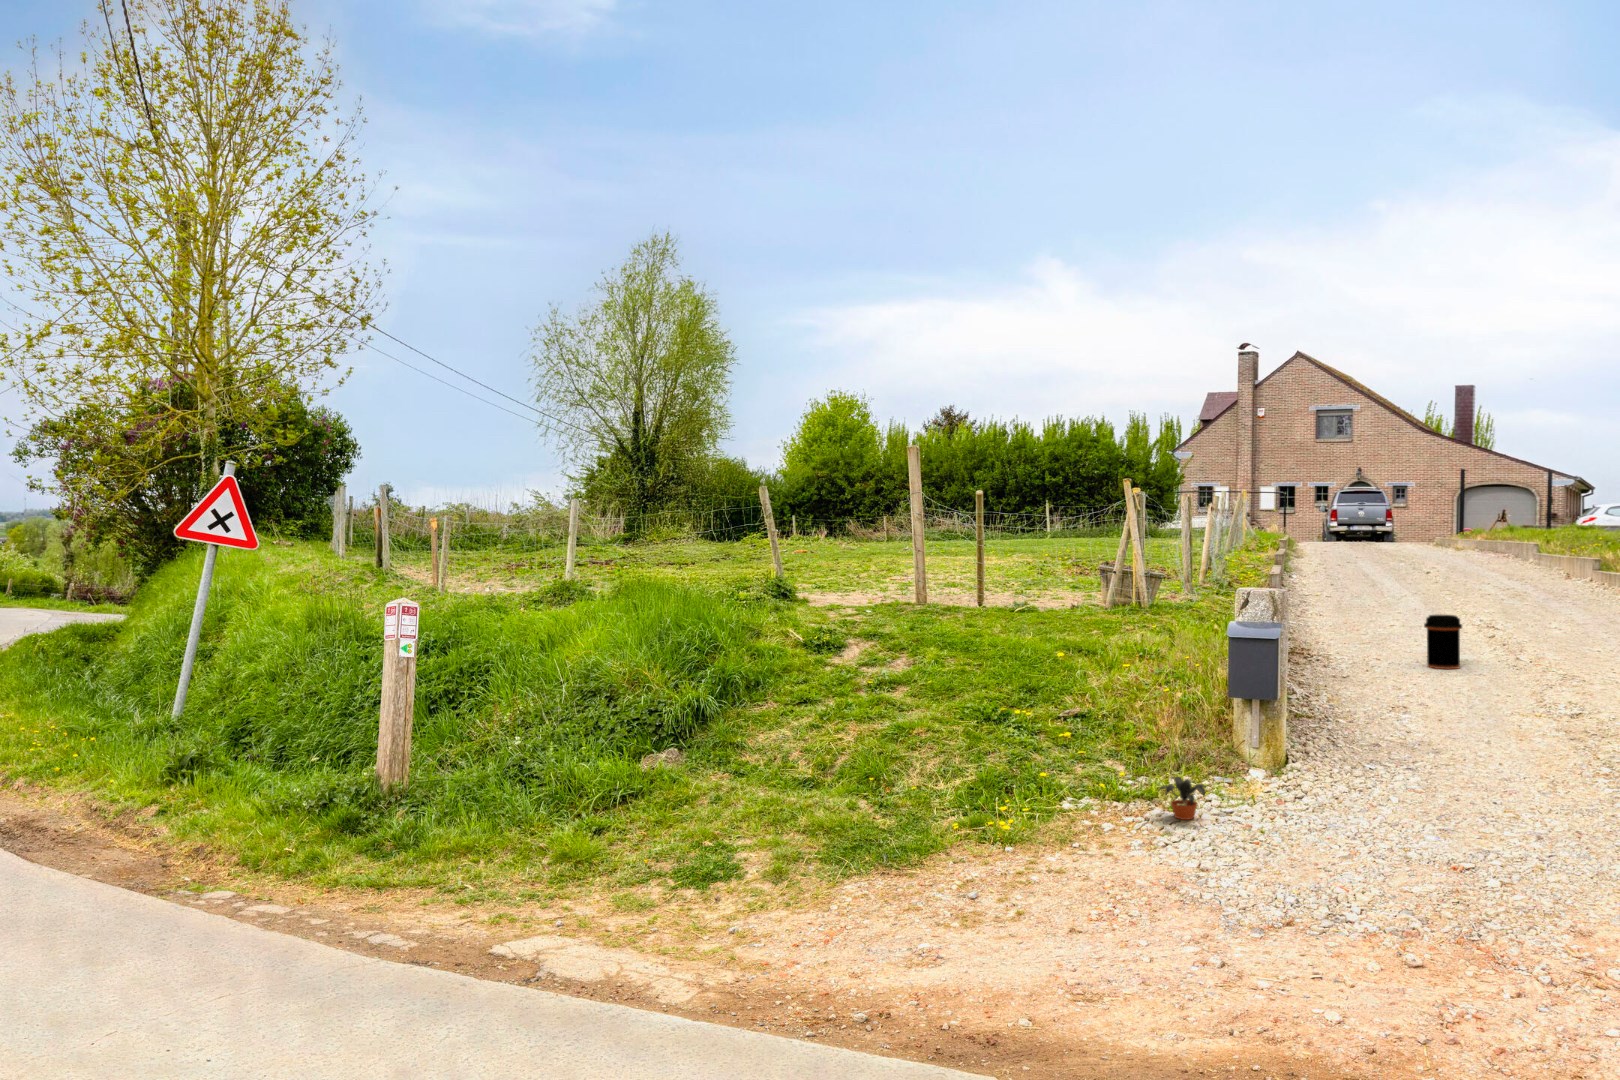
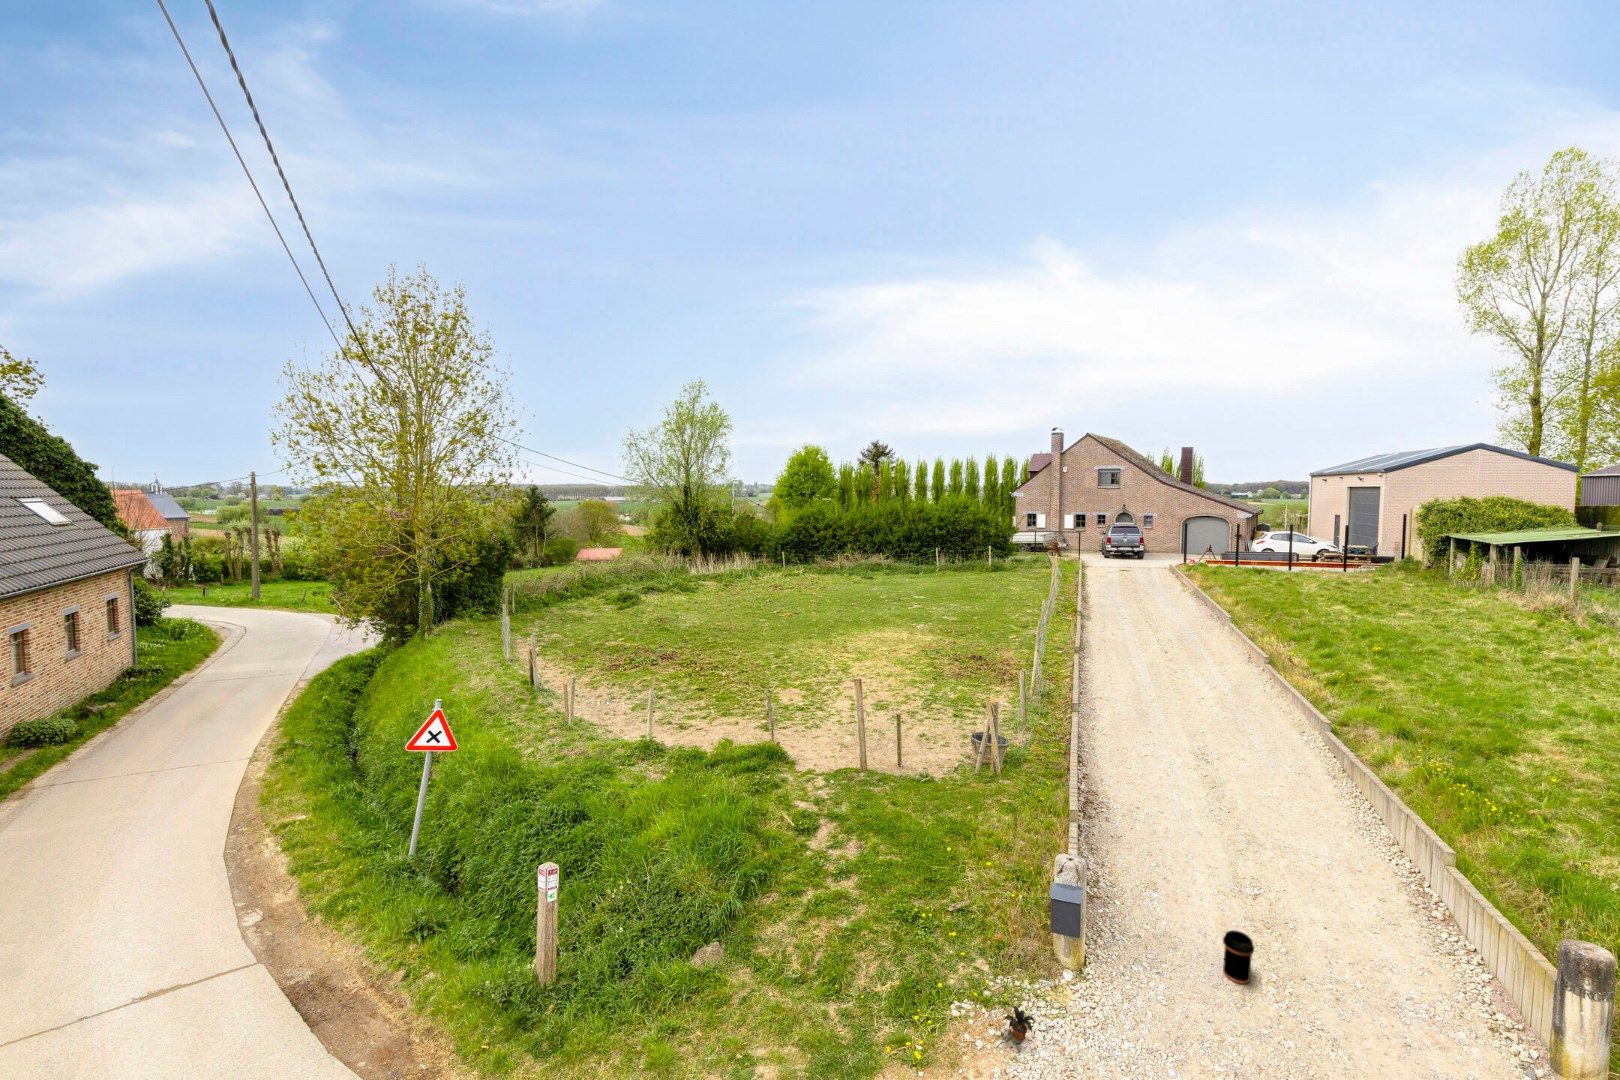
trash can: present [1424,615,1462,669] -> present [1223,930,1254,984]

